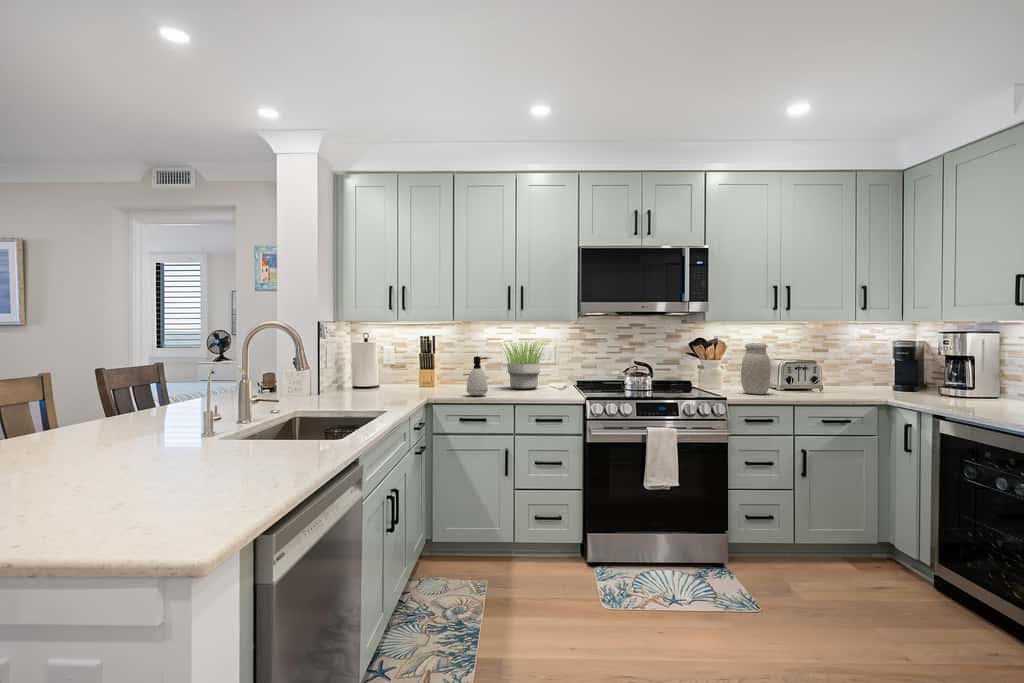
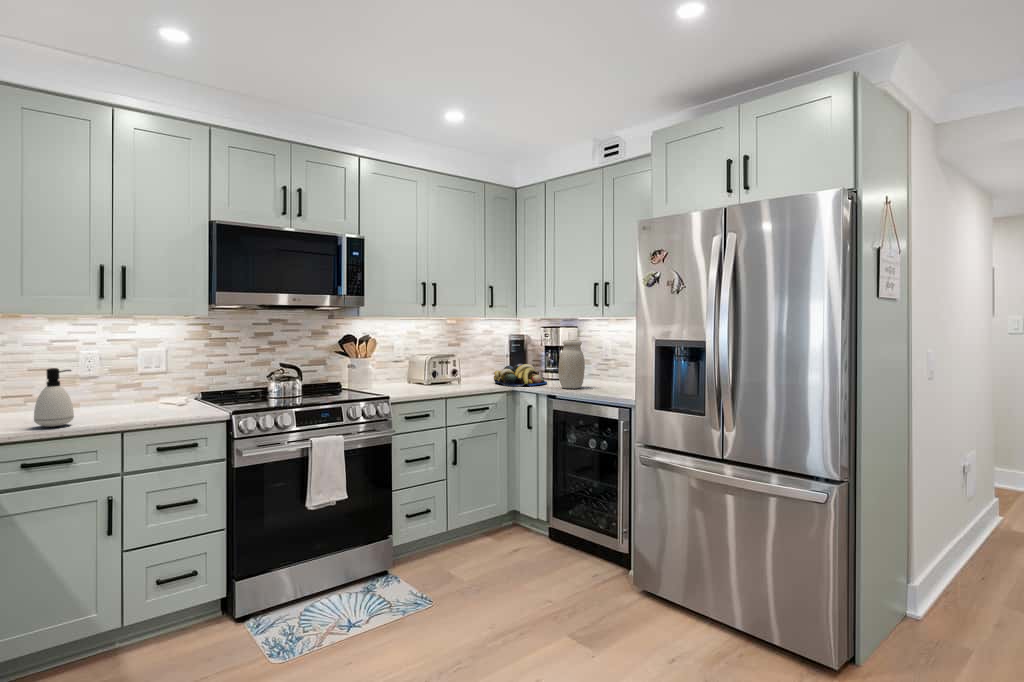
potted plant: present [501,342,544,389] -> none [76,341,169,409]
jar: present [741,343,771,394] -> present [559,340,585,389]
fruit bowl: none [865,374,941,400] -> present [494,364,547,386]

